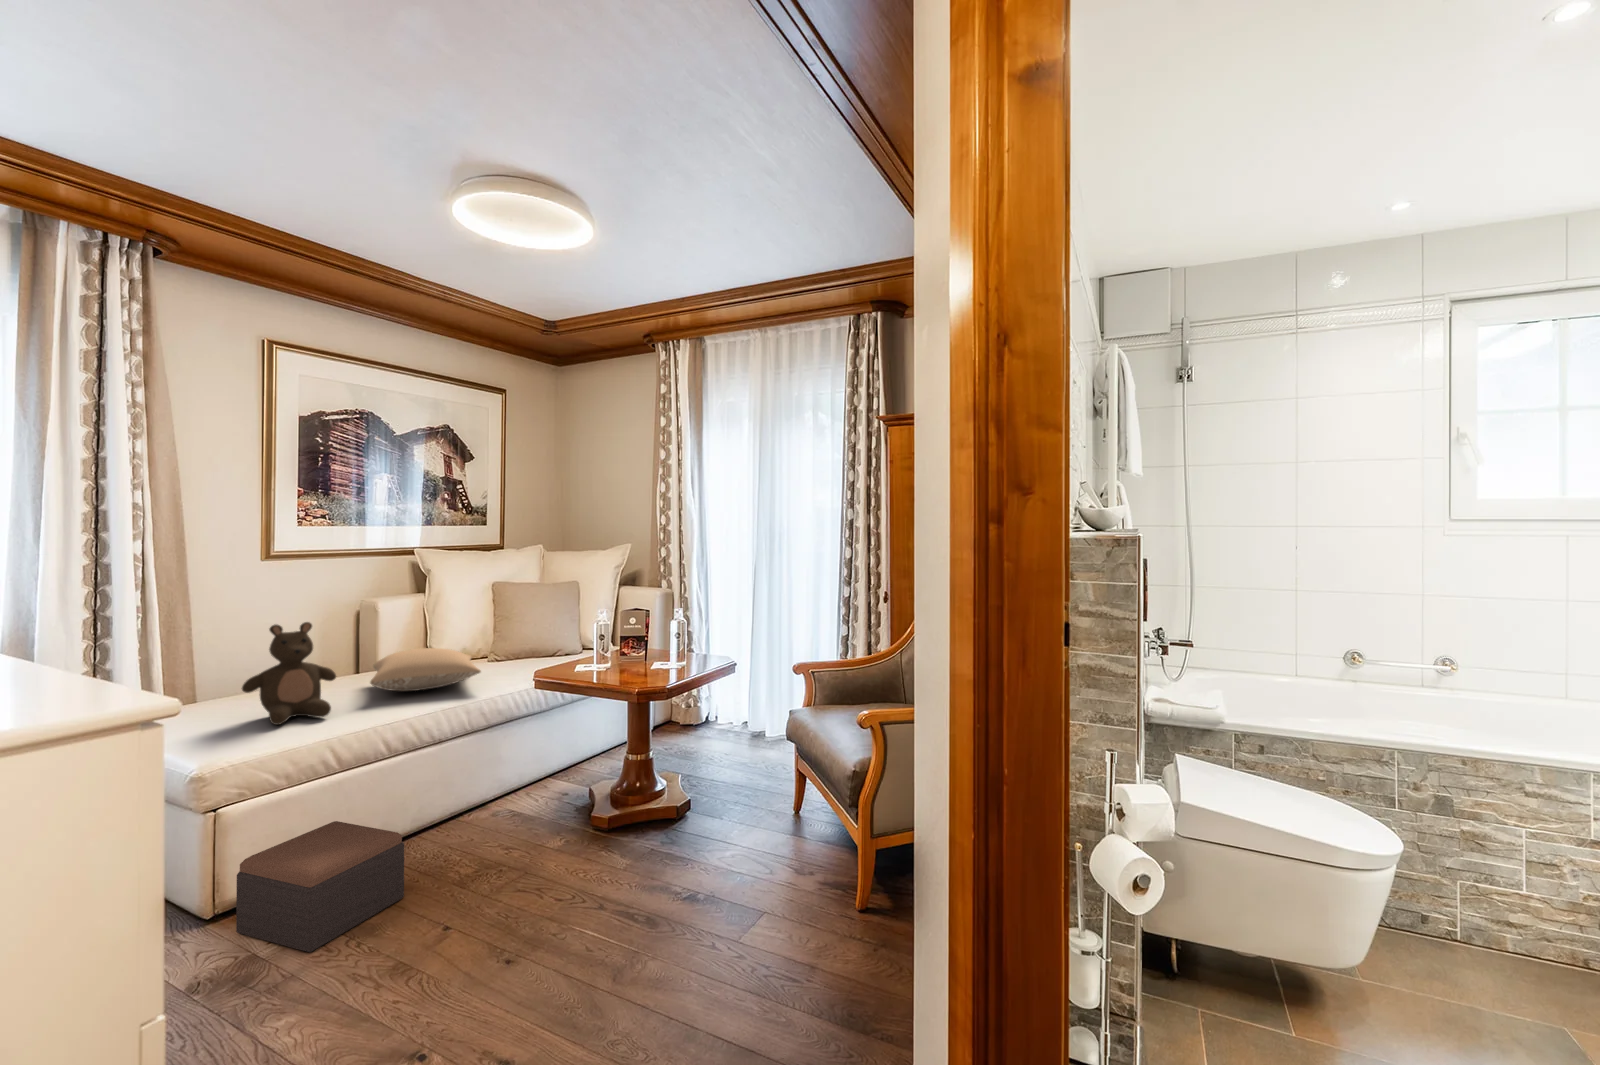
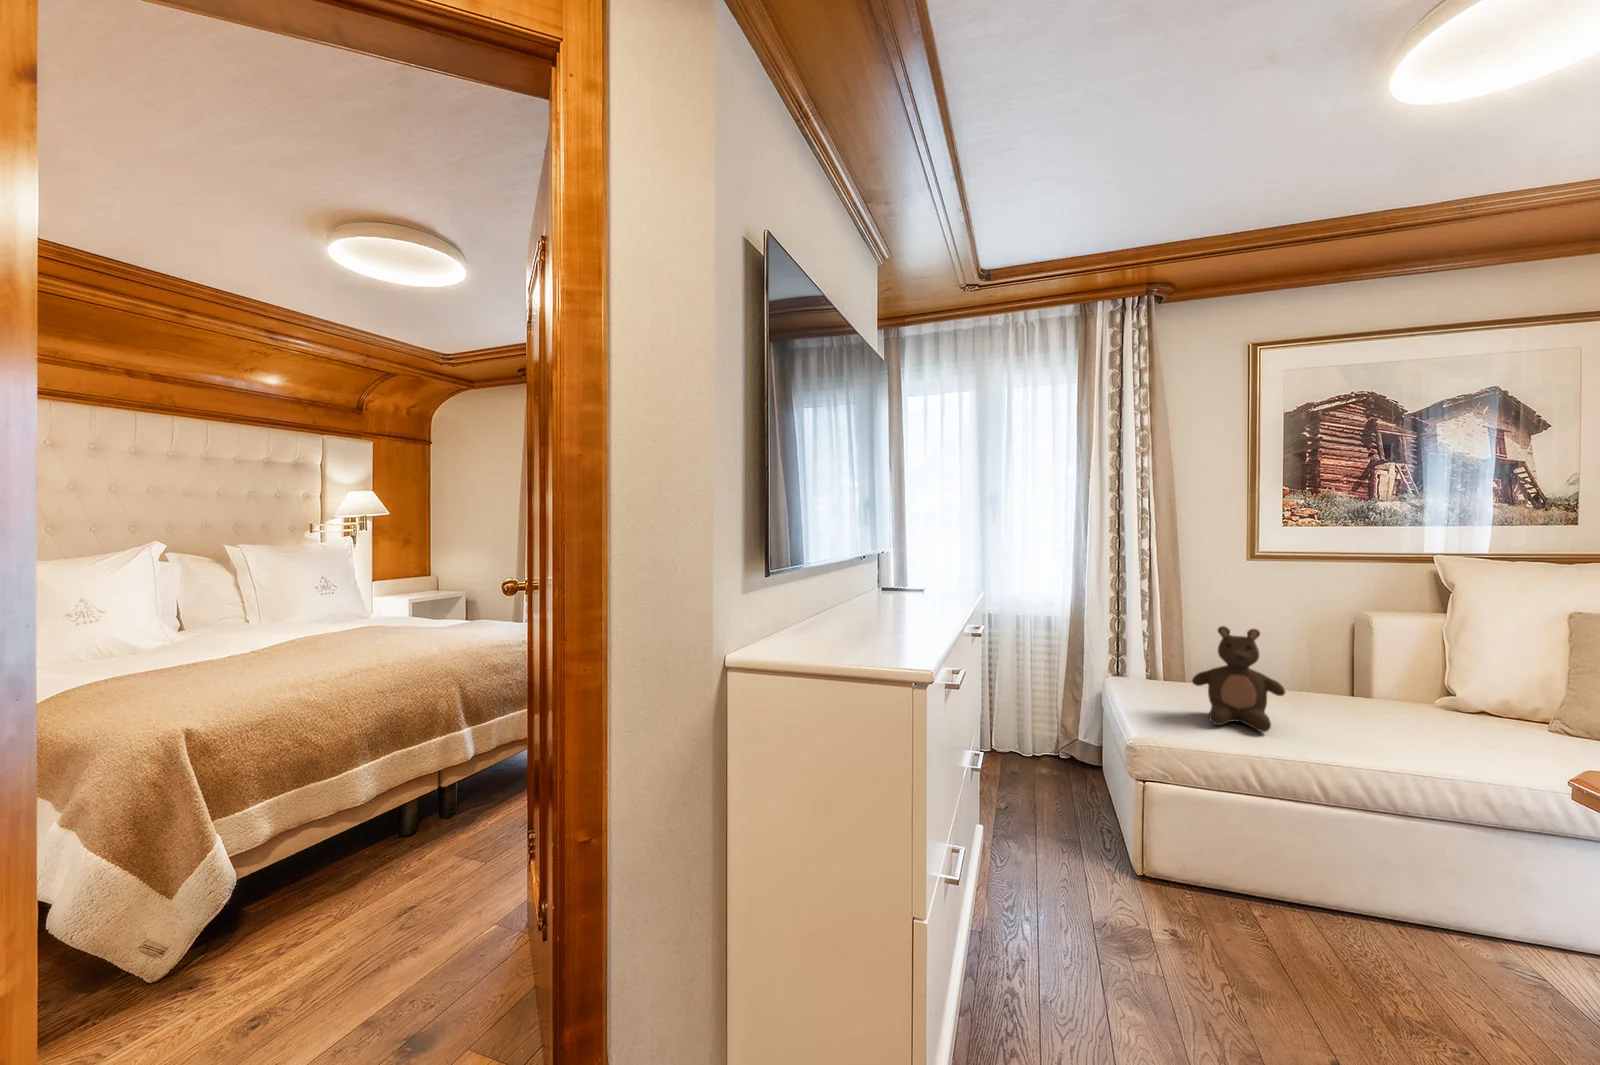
pillow: present [370,648,481,691] -> none [1324,683,1502,744]
footstool: present [236,821,404,952] -> none [1146,840,1312,982]

